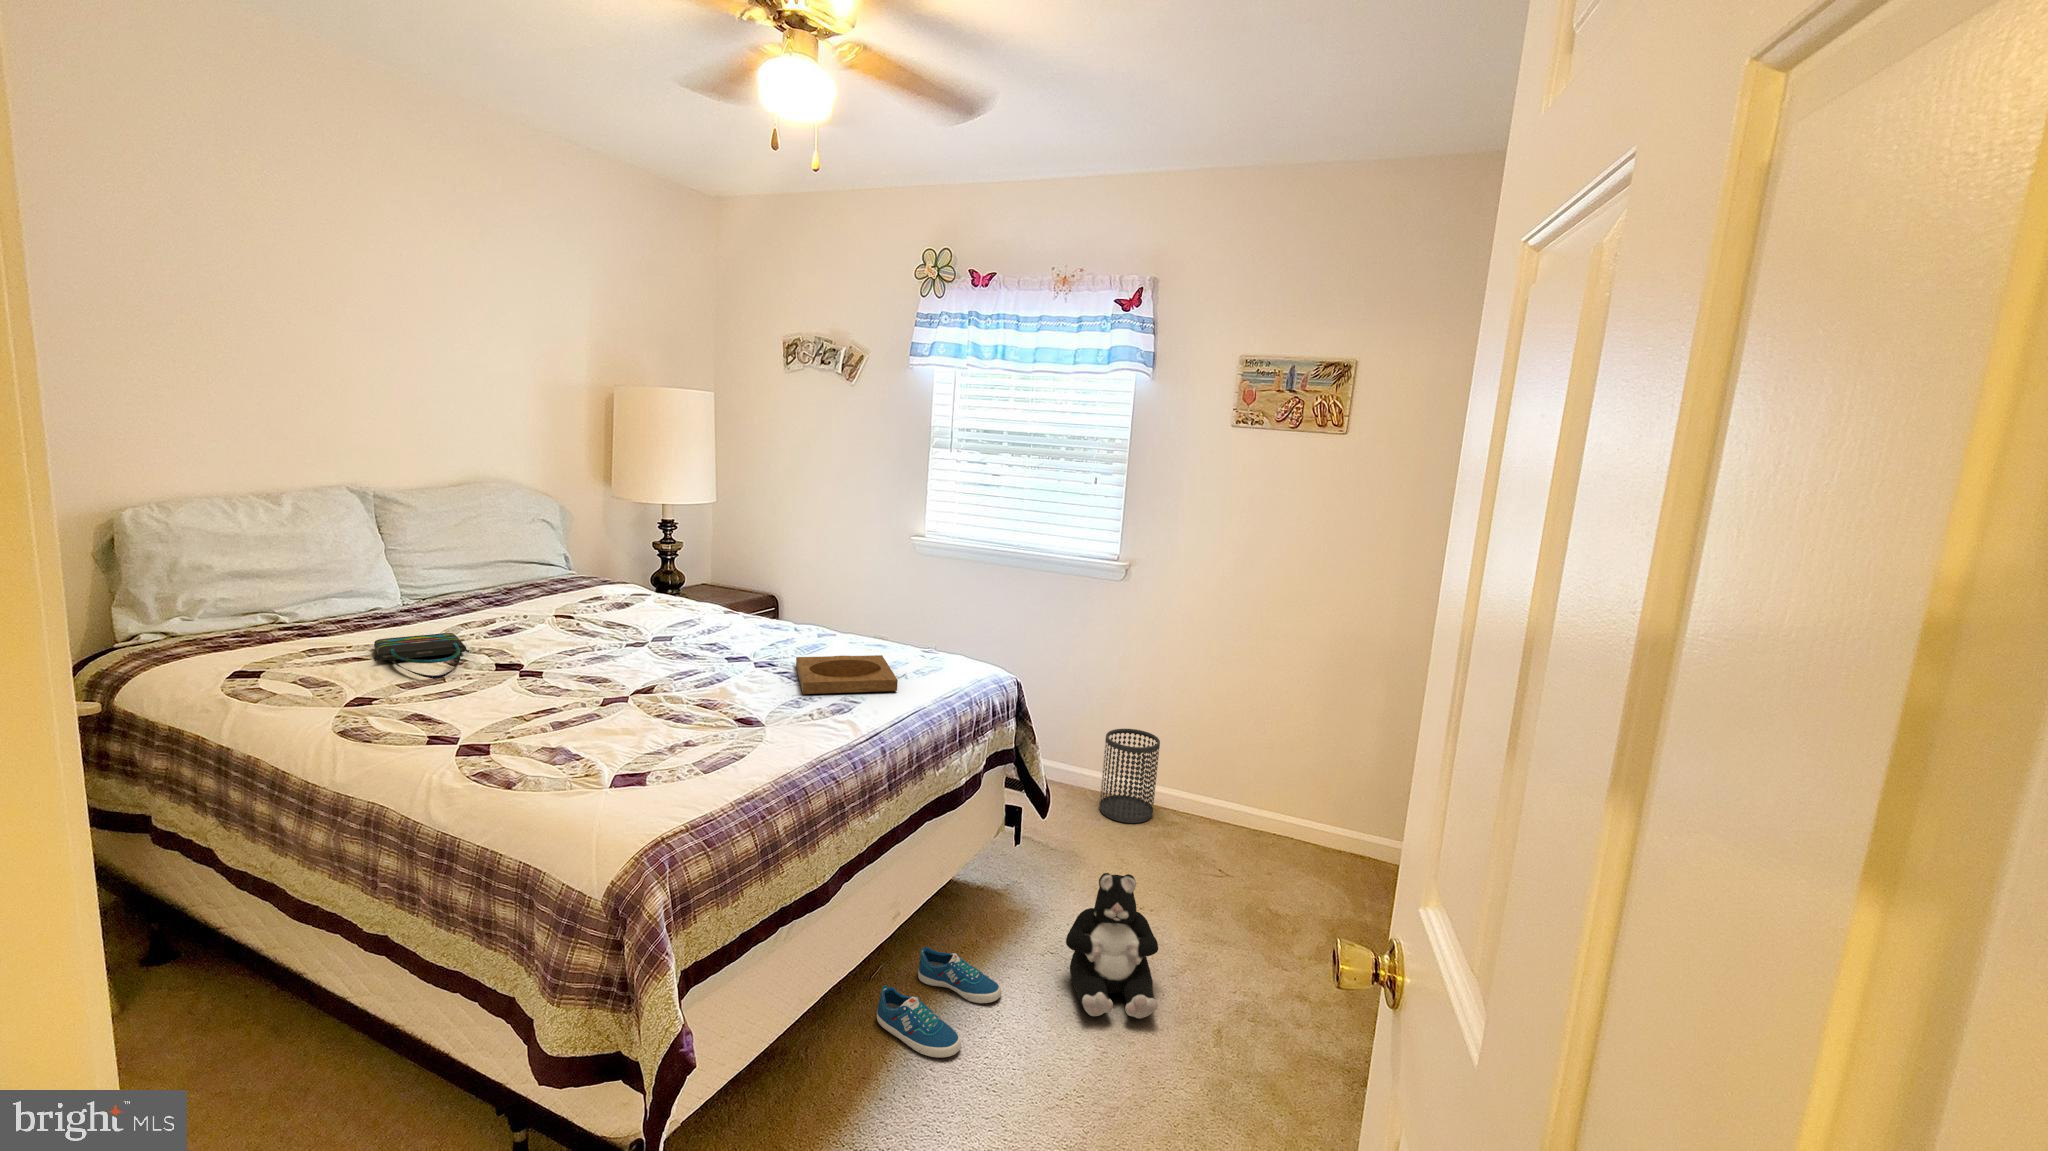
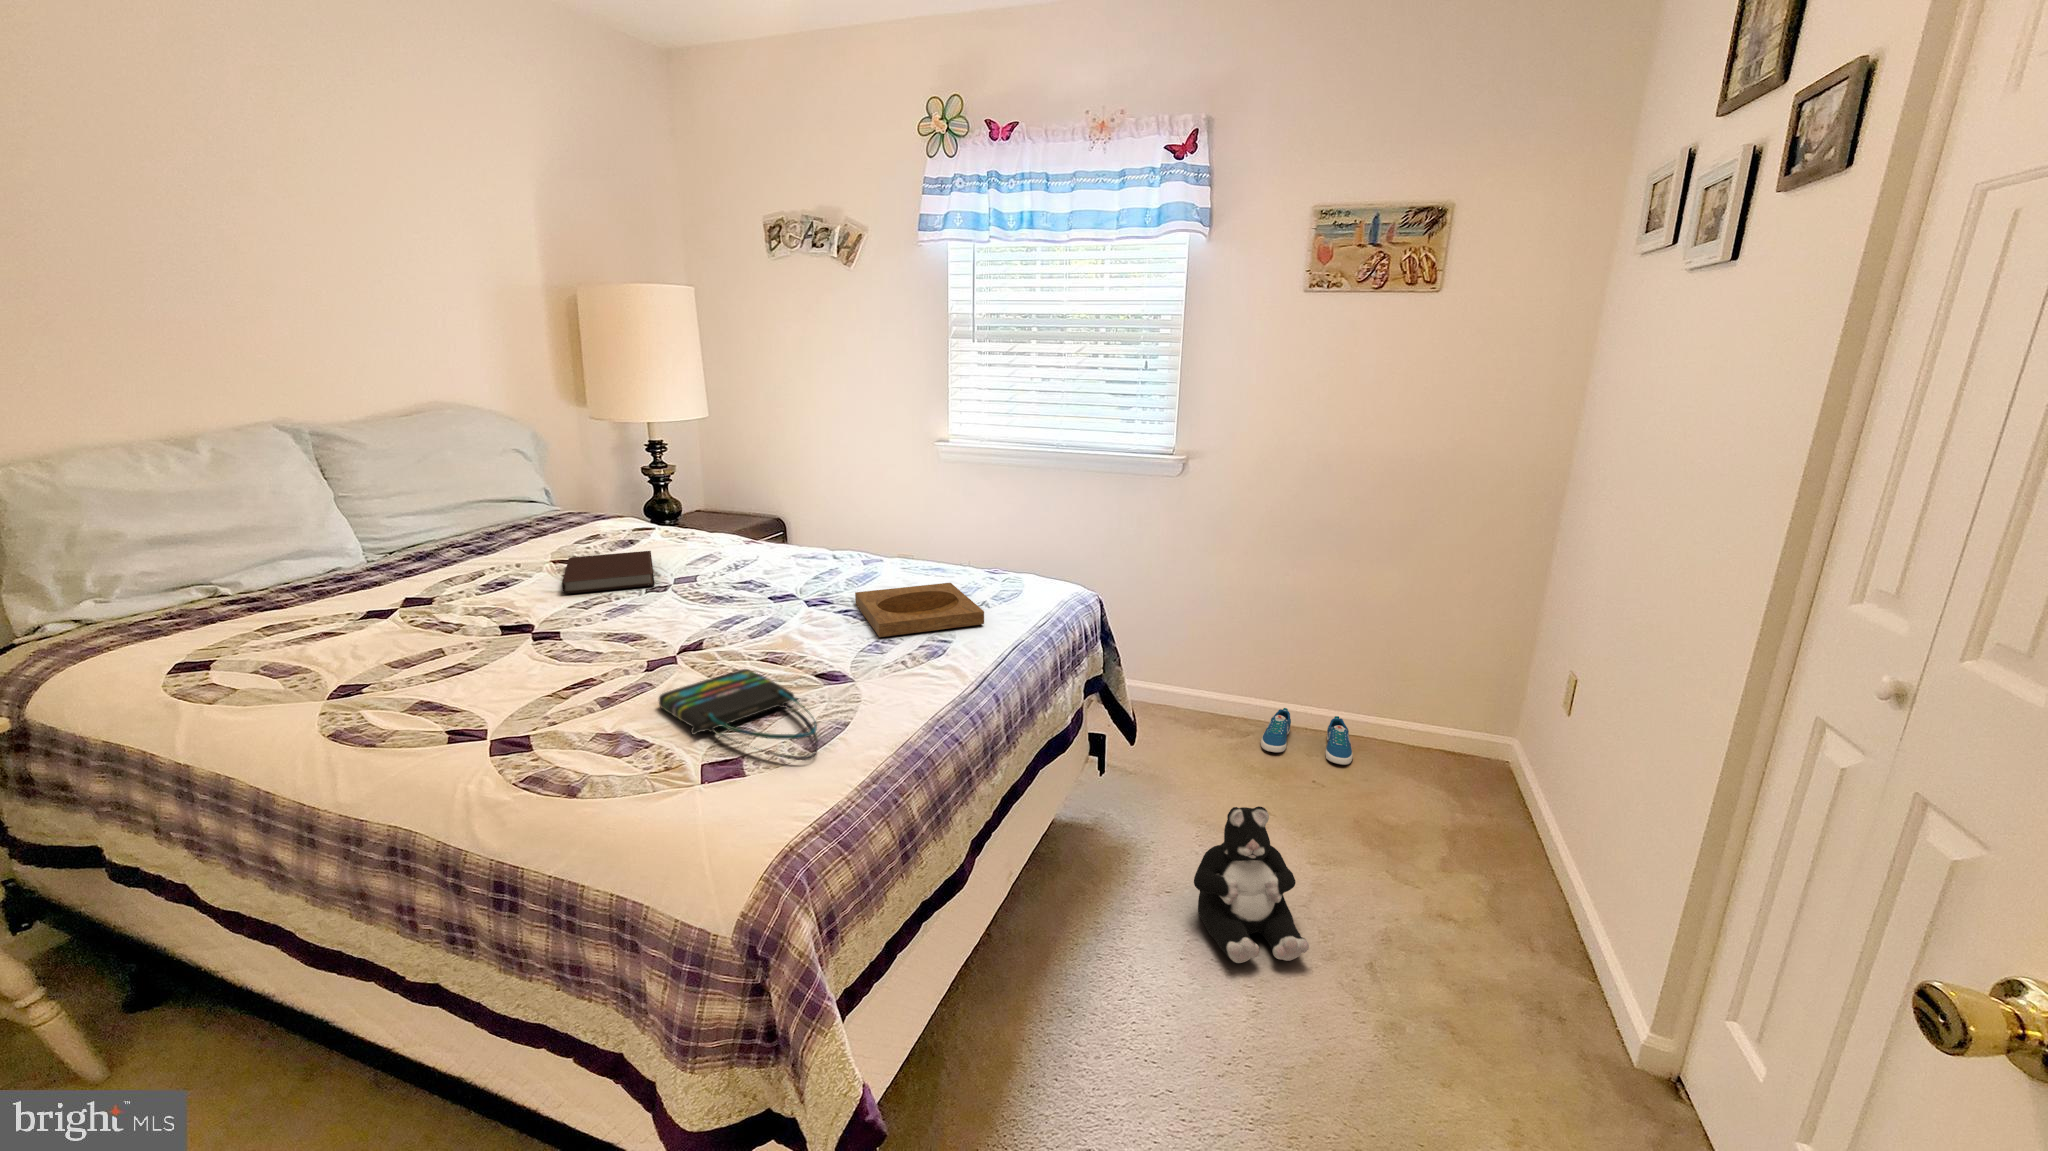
notebook: none [554,612,638,641] -> present [562,551,655,593]
tote bag: present [373,633,469,679] -> present [659,669,818,760]
wastebasket: present [1099,729,1160,823] -> none [1168,638,1233,737]
sneaker: present [877,947,1001,1058] -> present [1261,708,1353,765]

